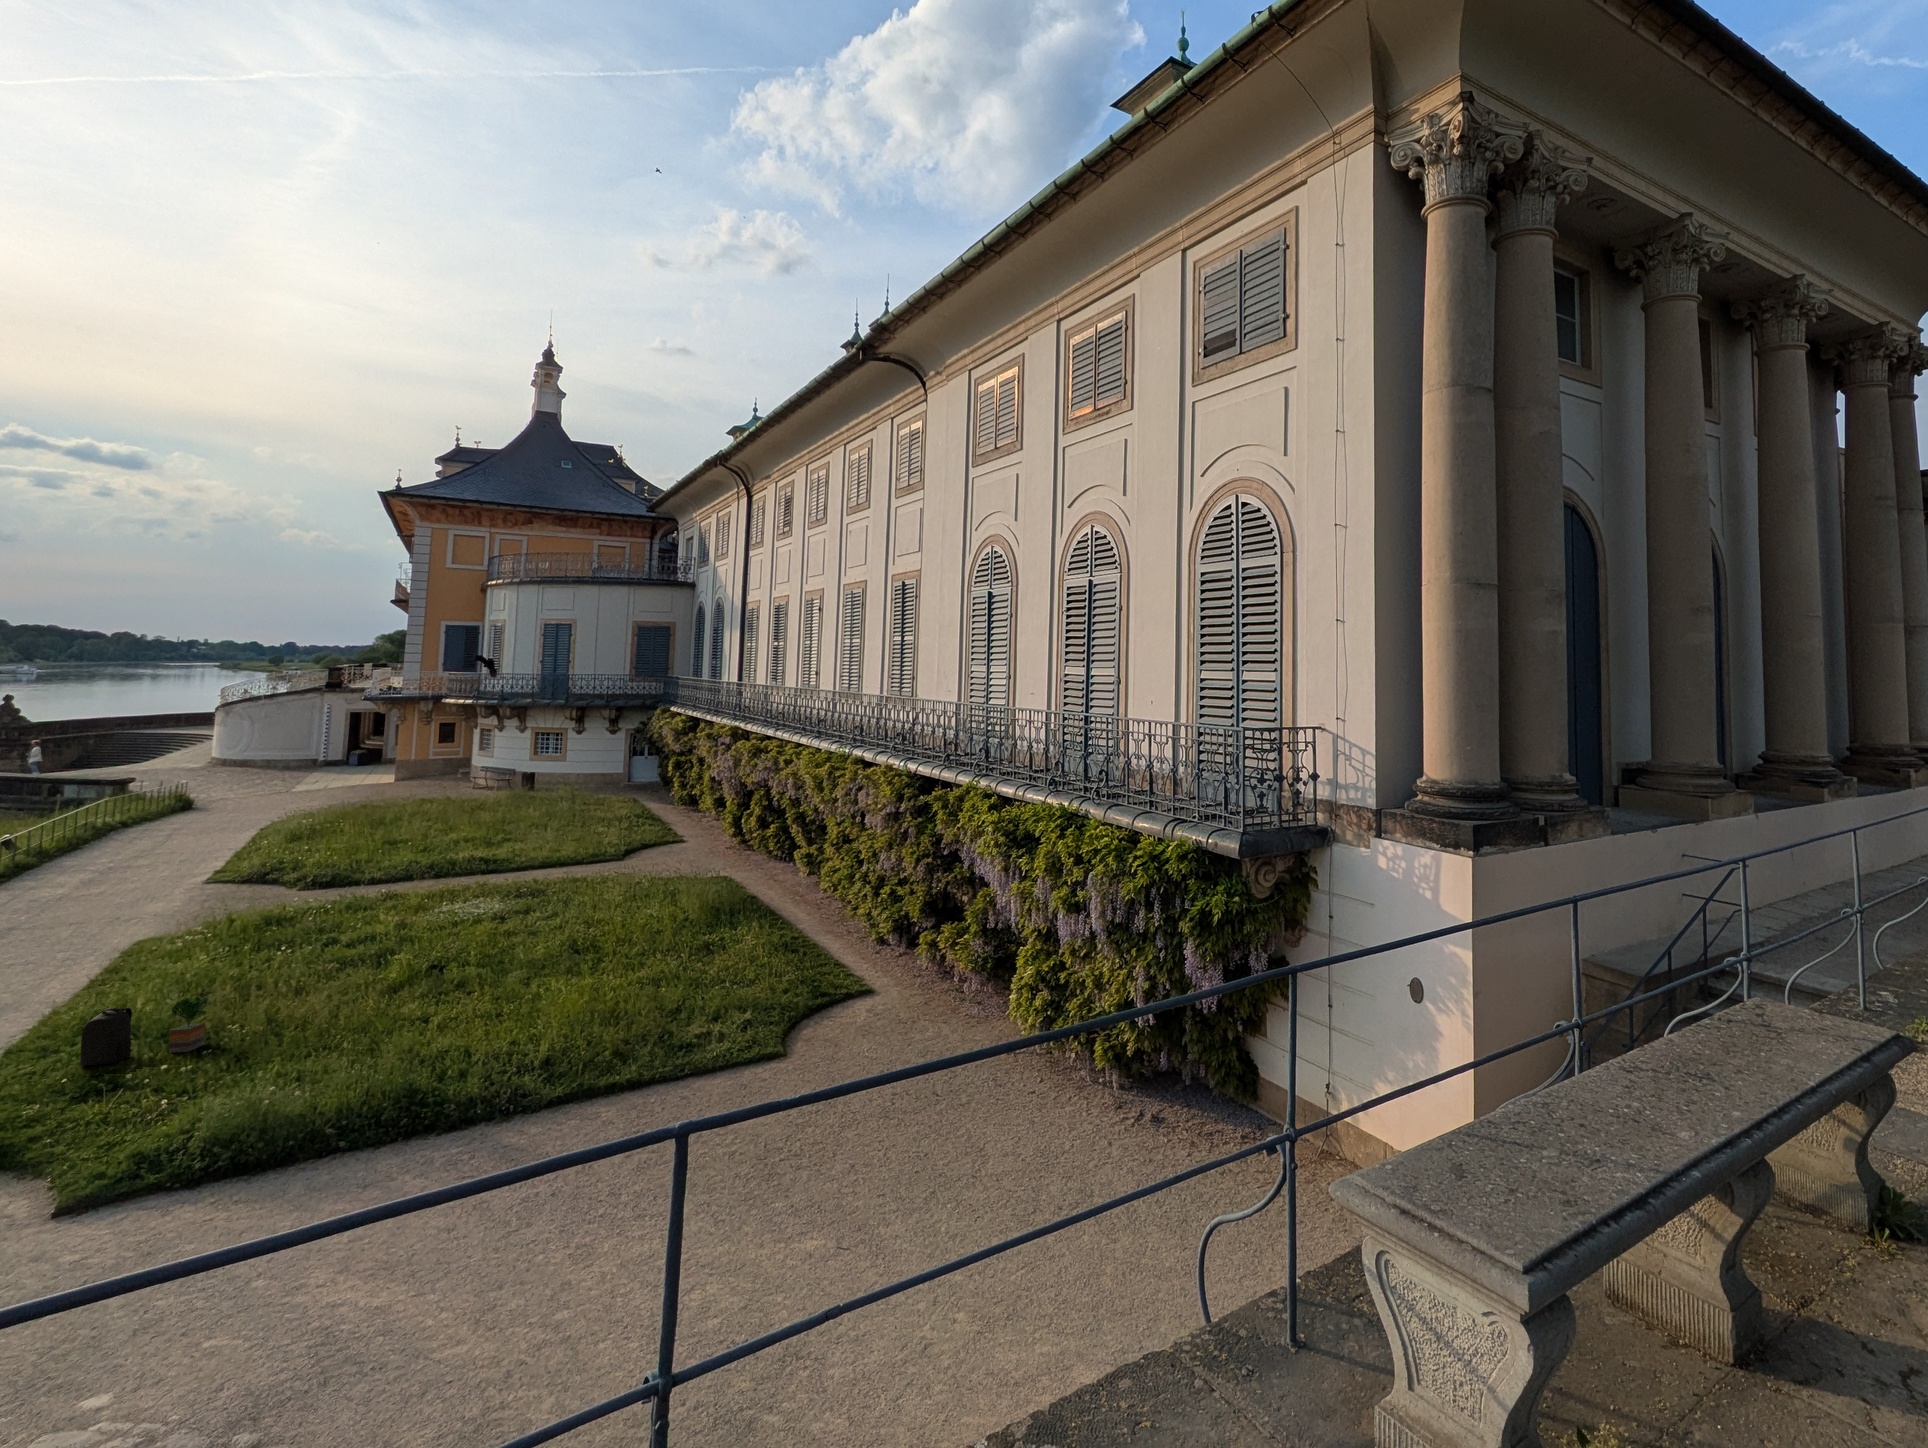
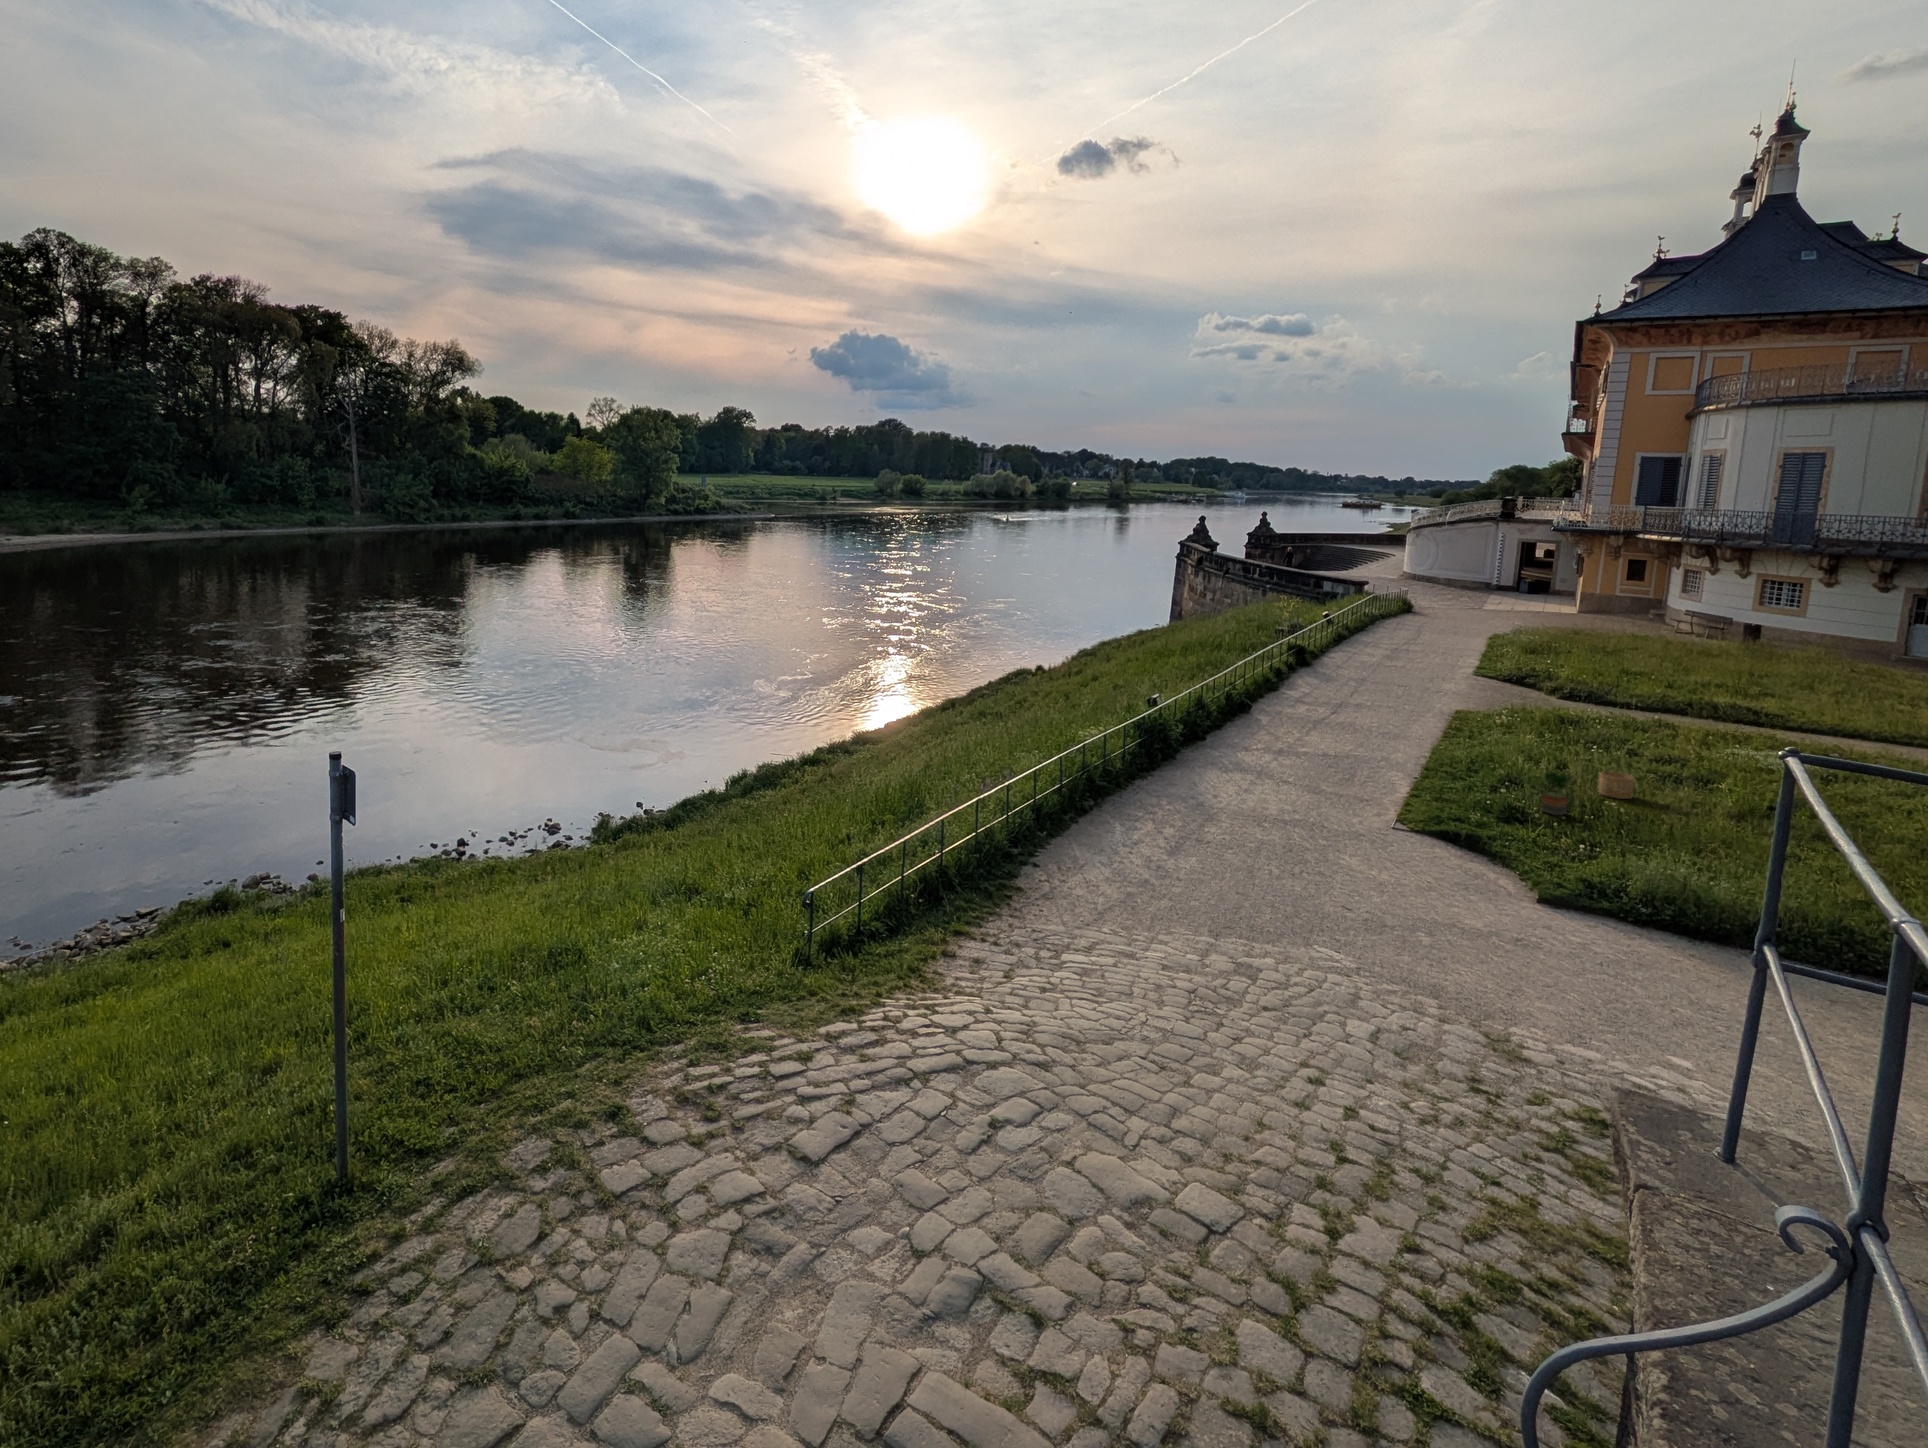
wooden bucket: none [263,971,303,1004] -> present [1598,772,1634,799]
backpack: present [80,1008,132,1066] -> none [1475,761,1510,804]

